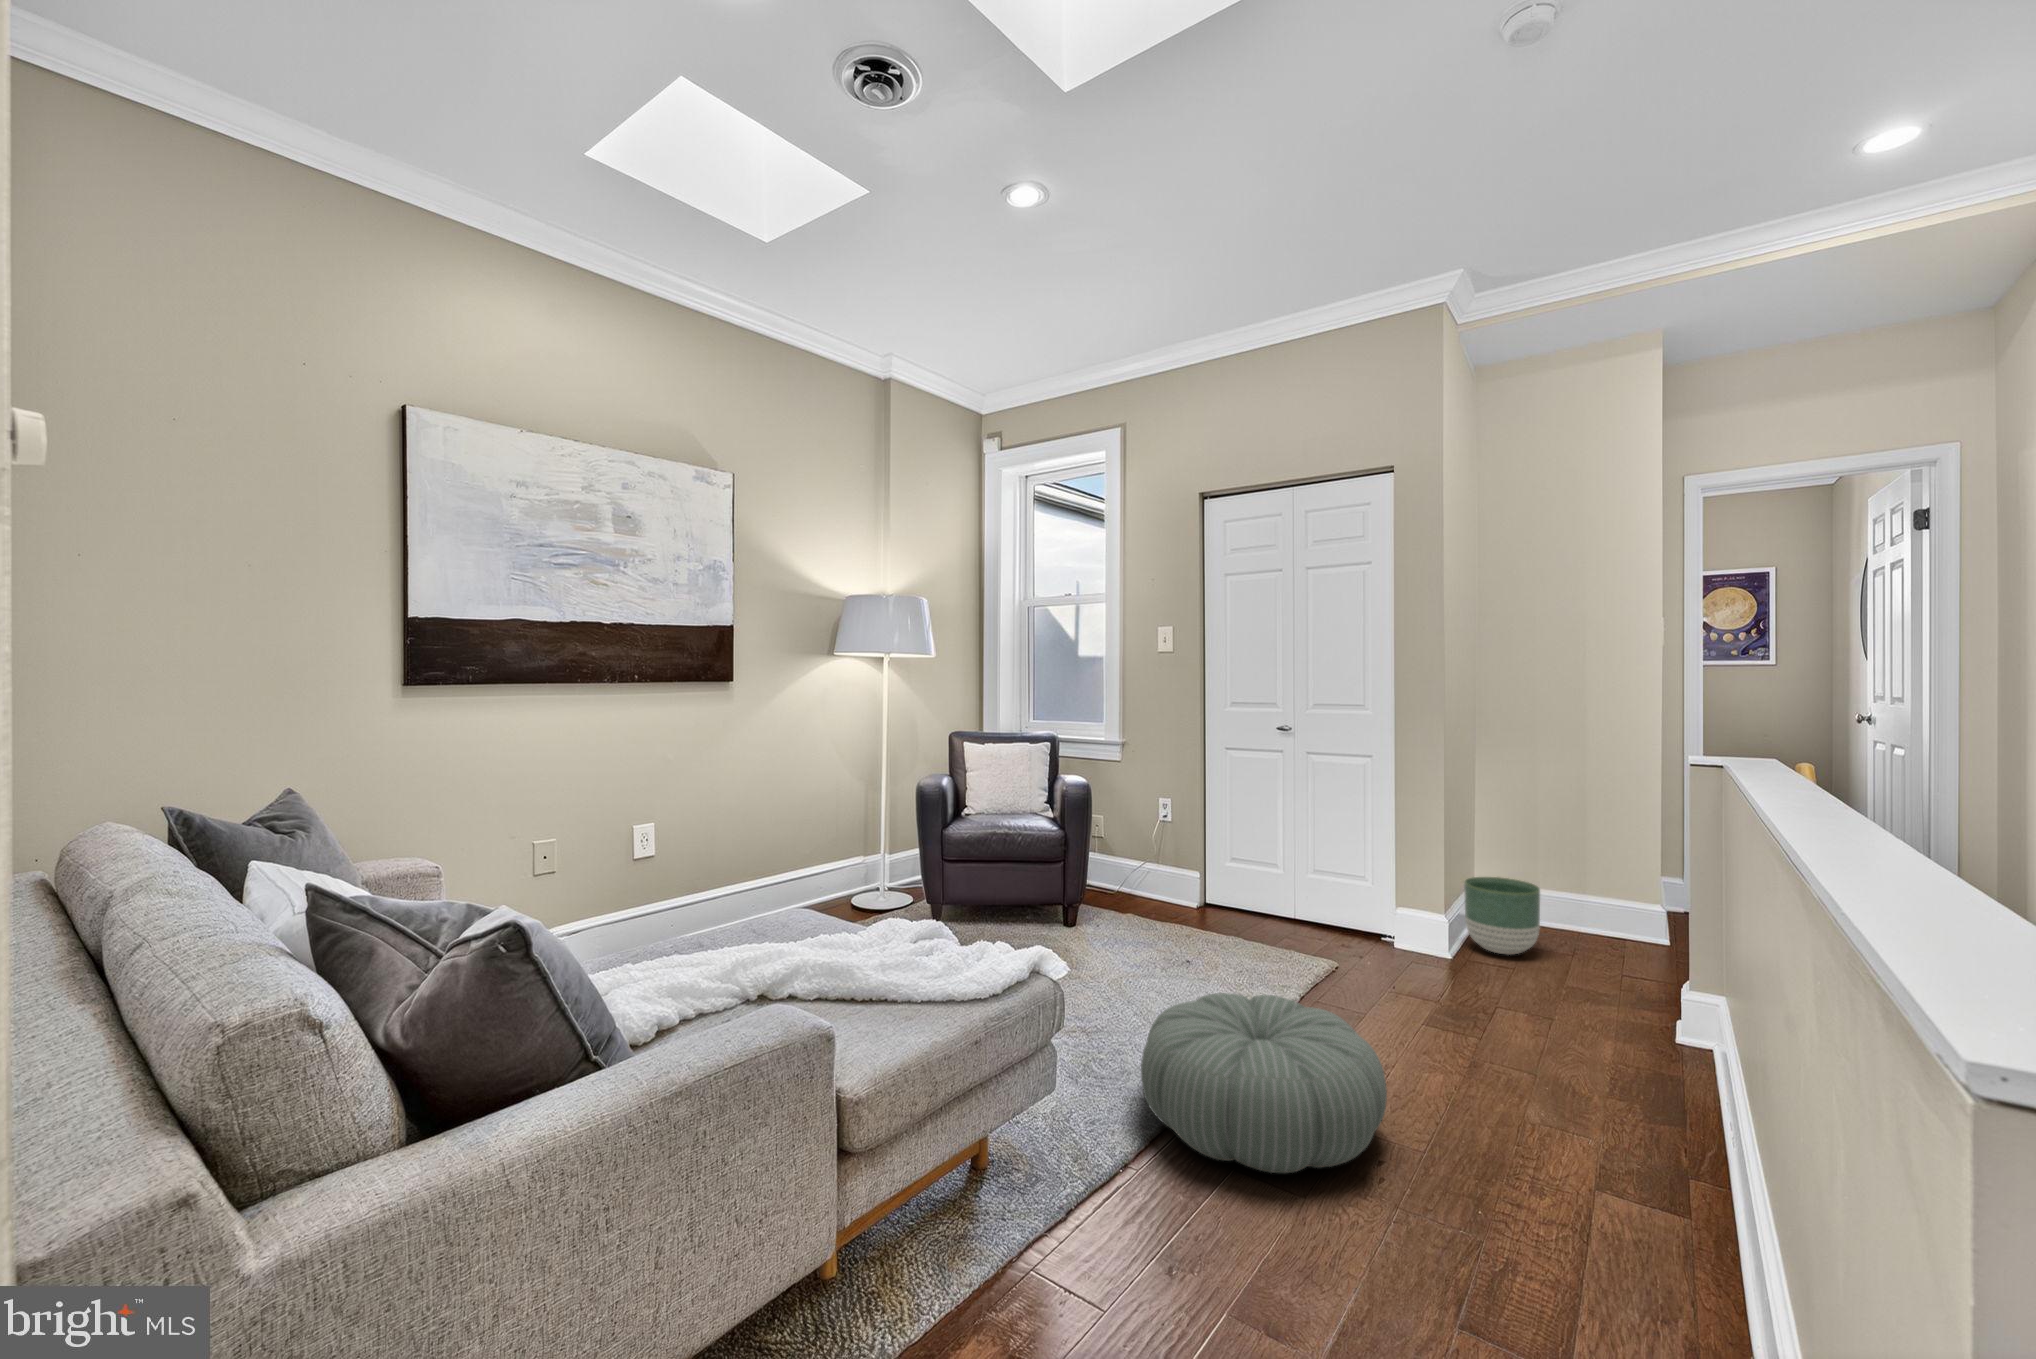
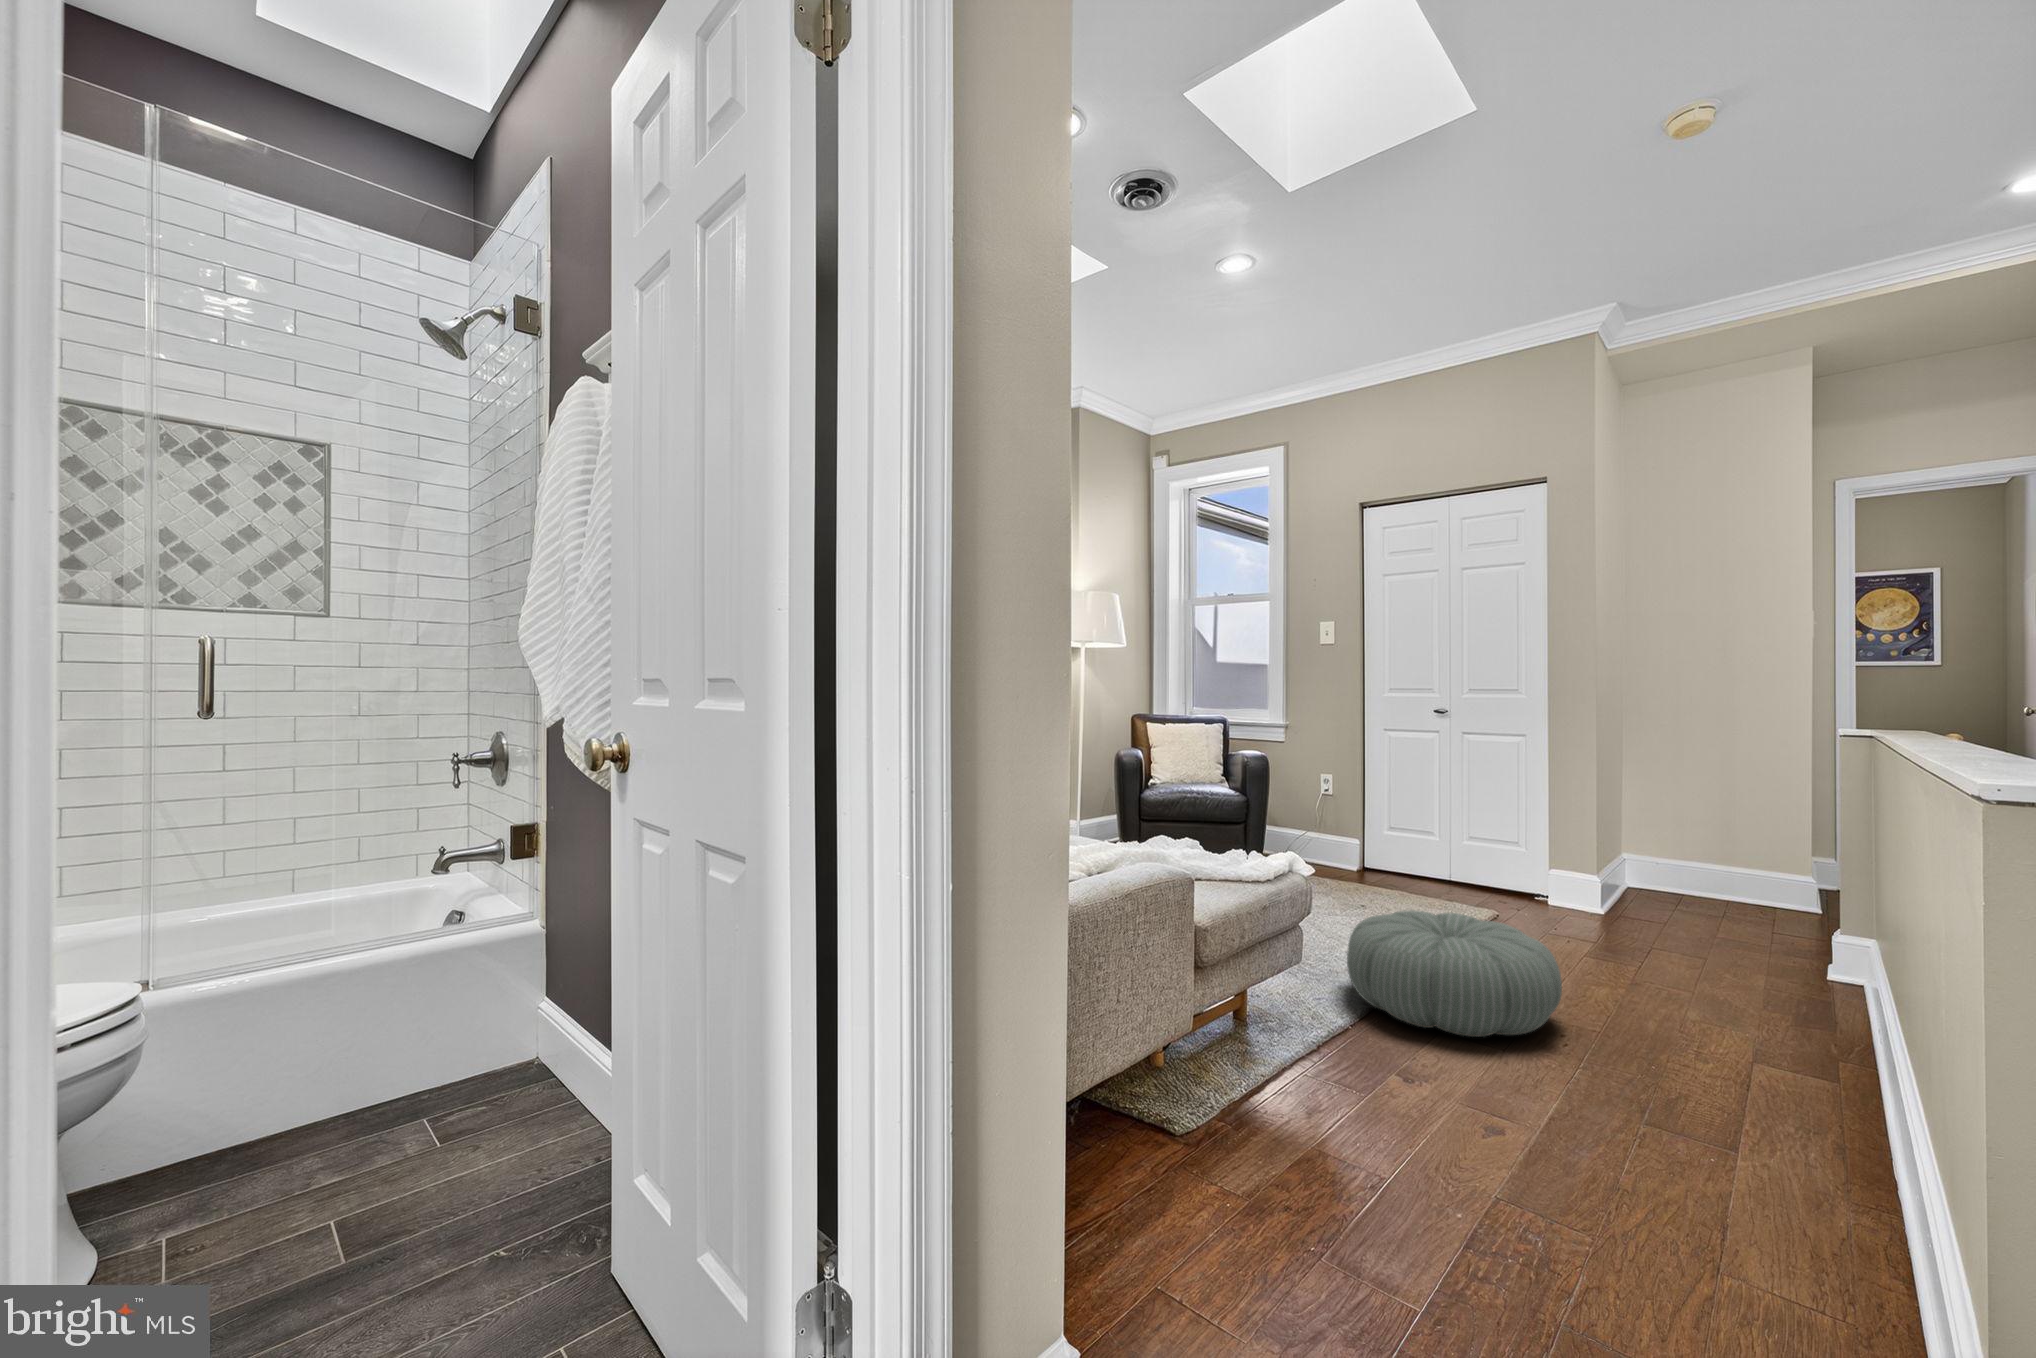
planter: present [1464,877,1540,955] -> none [1617,846,1692,915]

